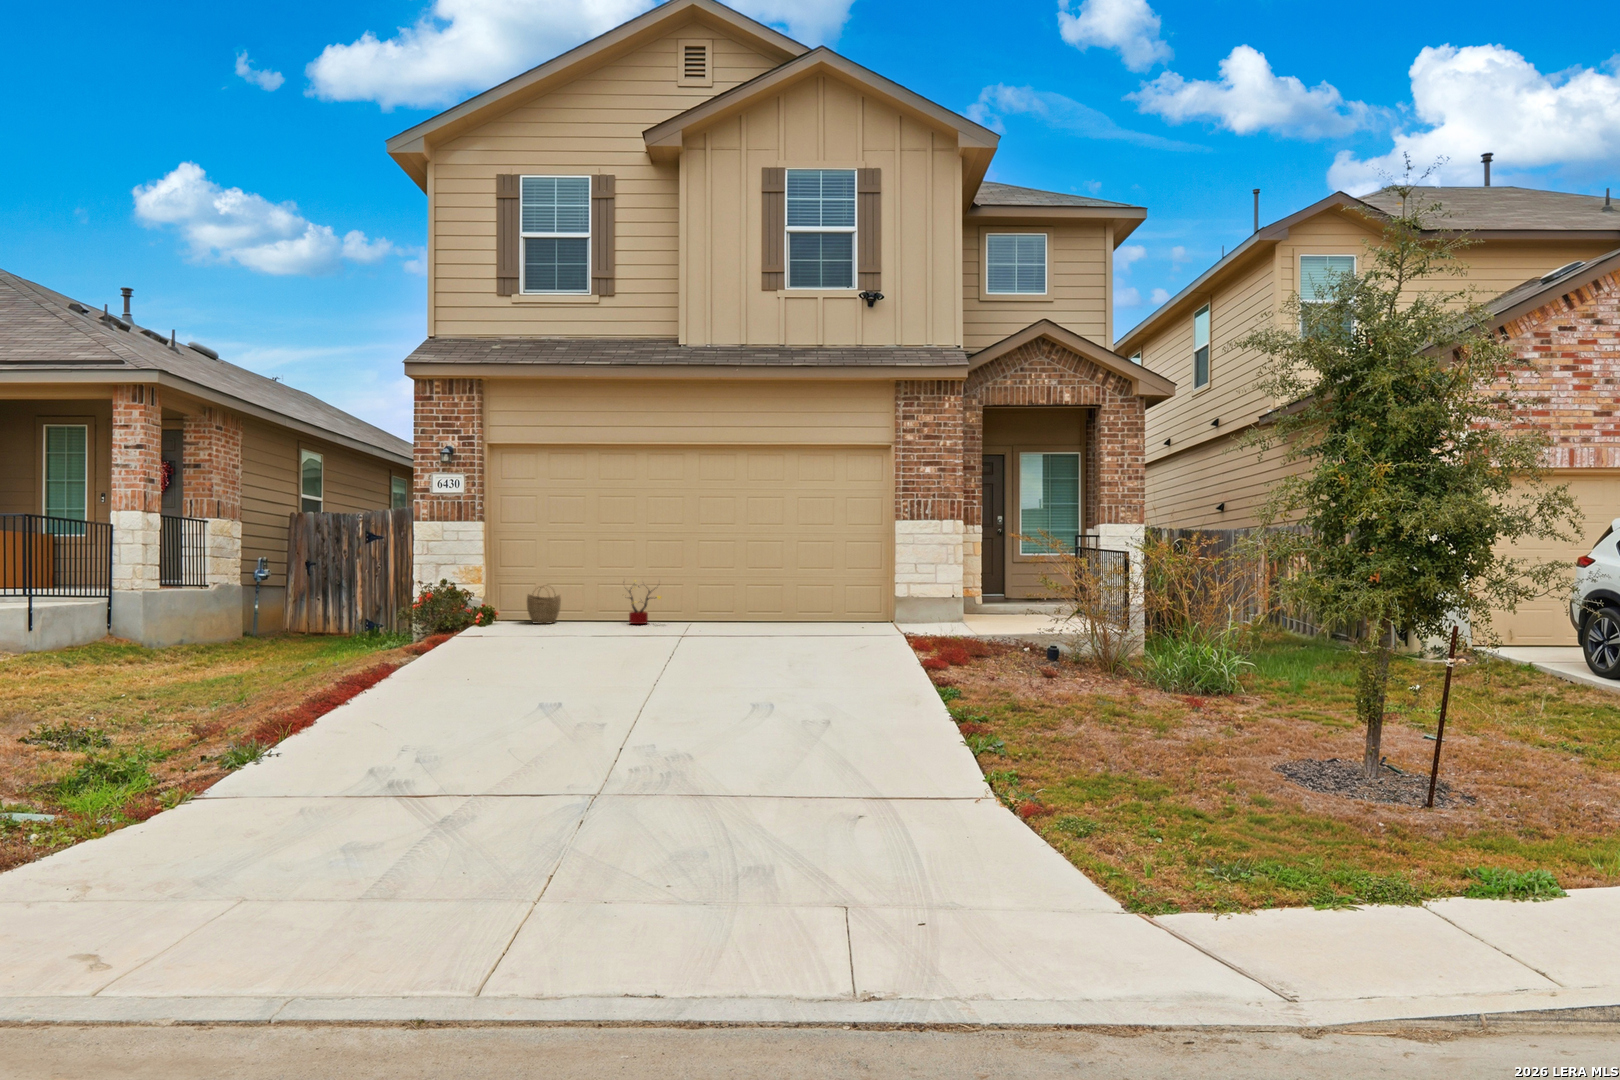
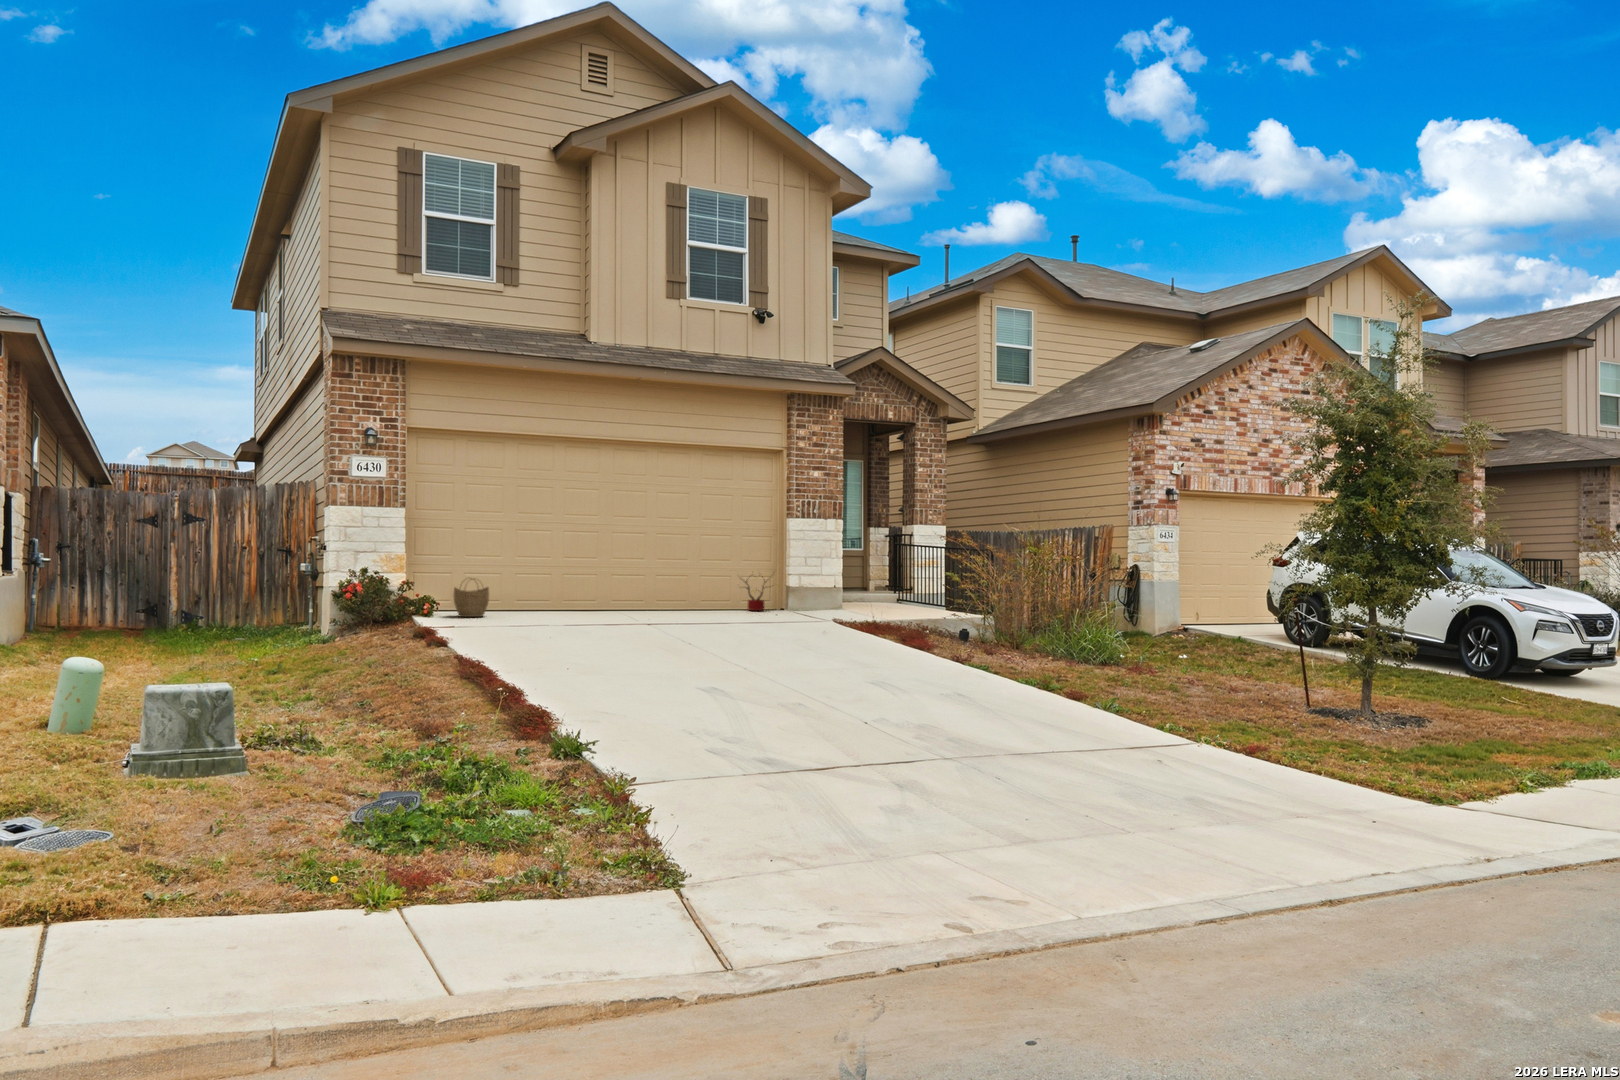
decorative plant: present [629,586,661,624] -> present [745,575,766,611]

